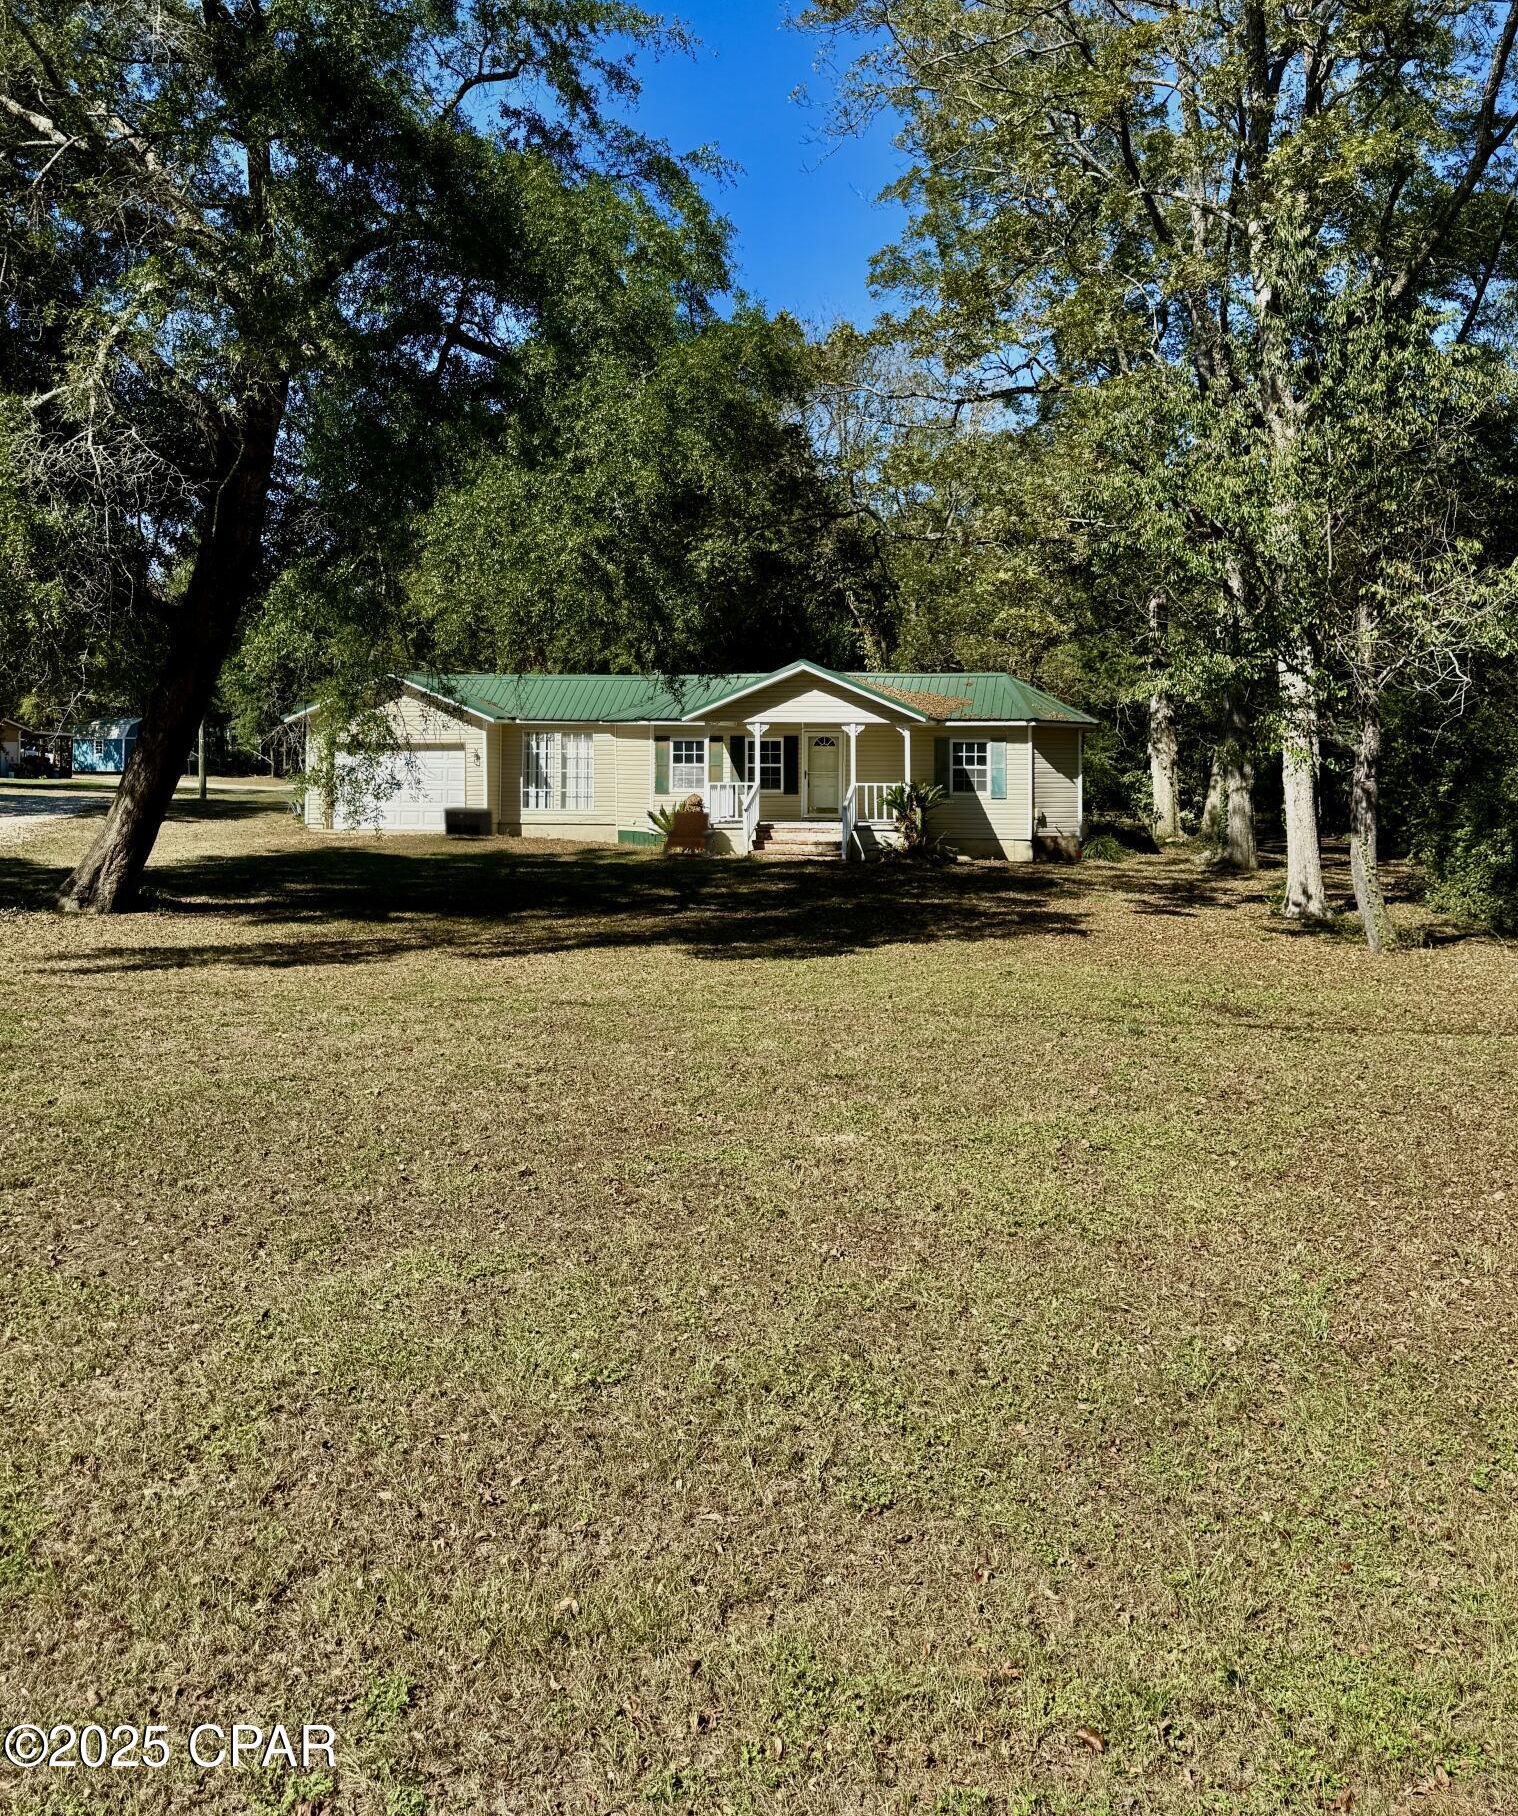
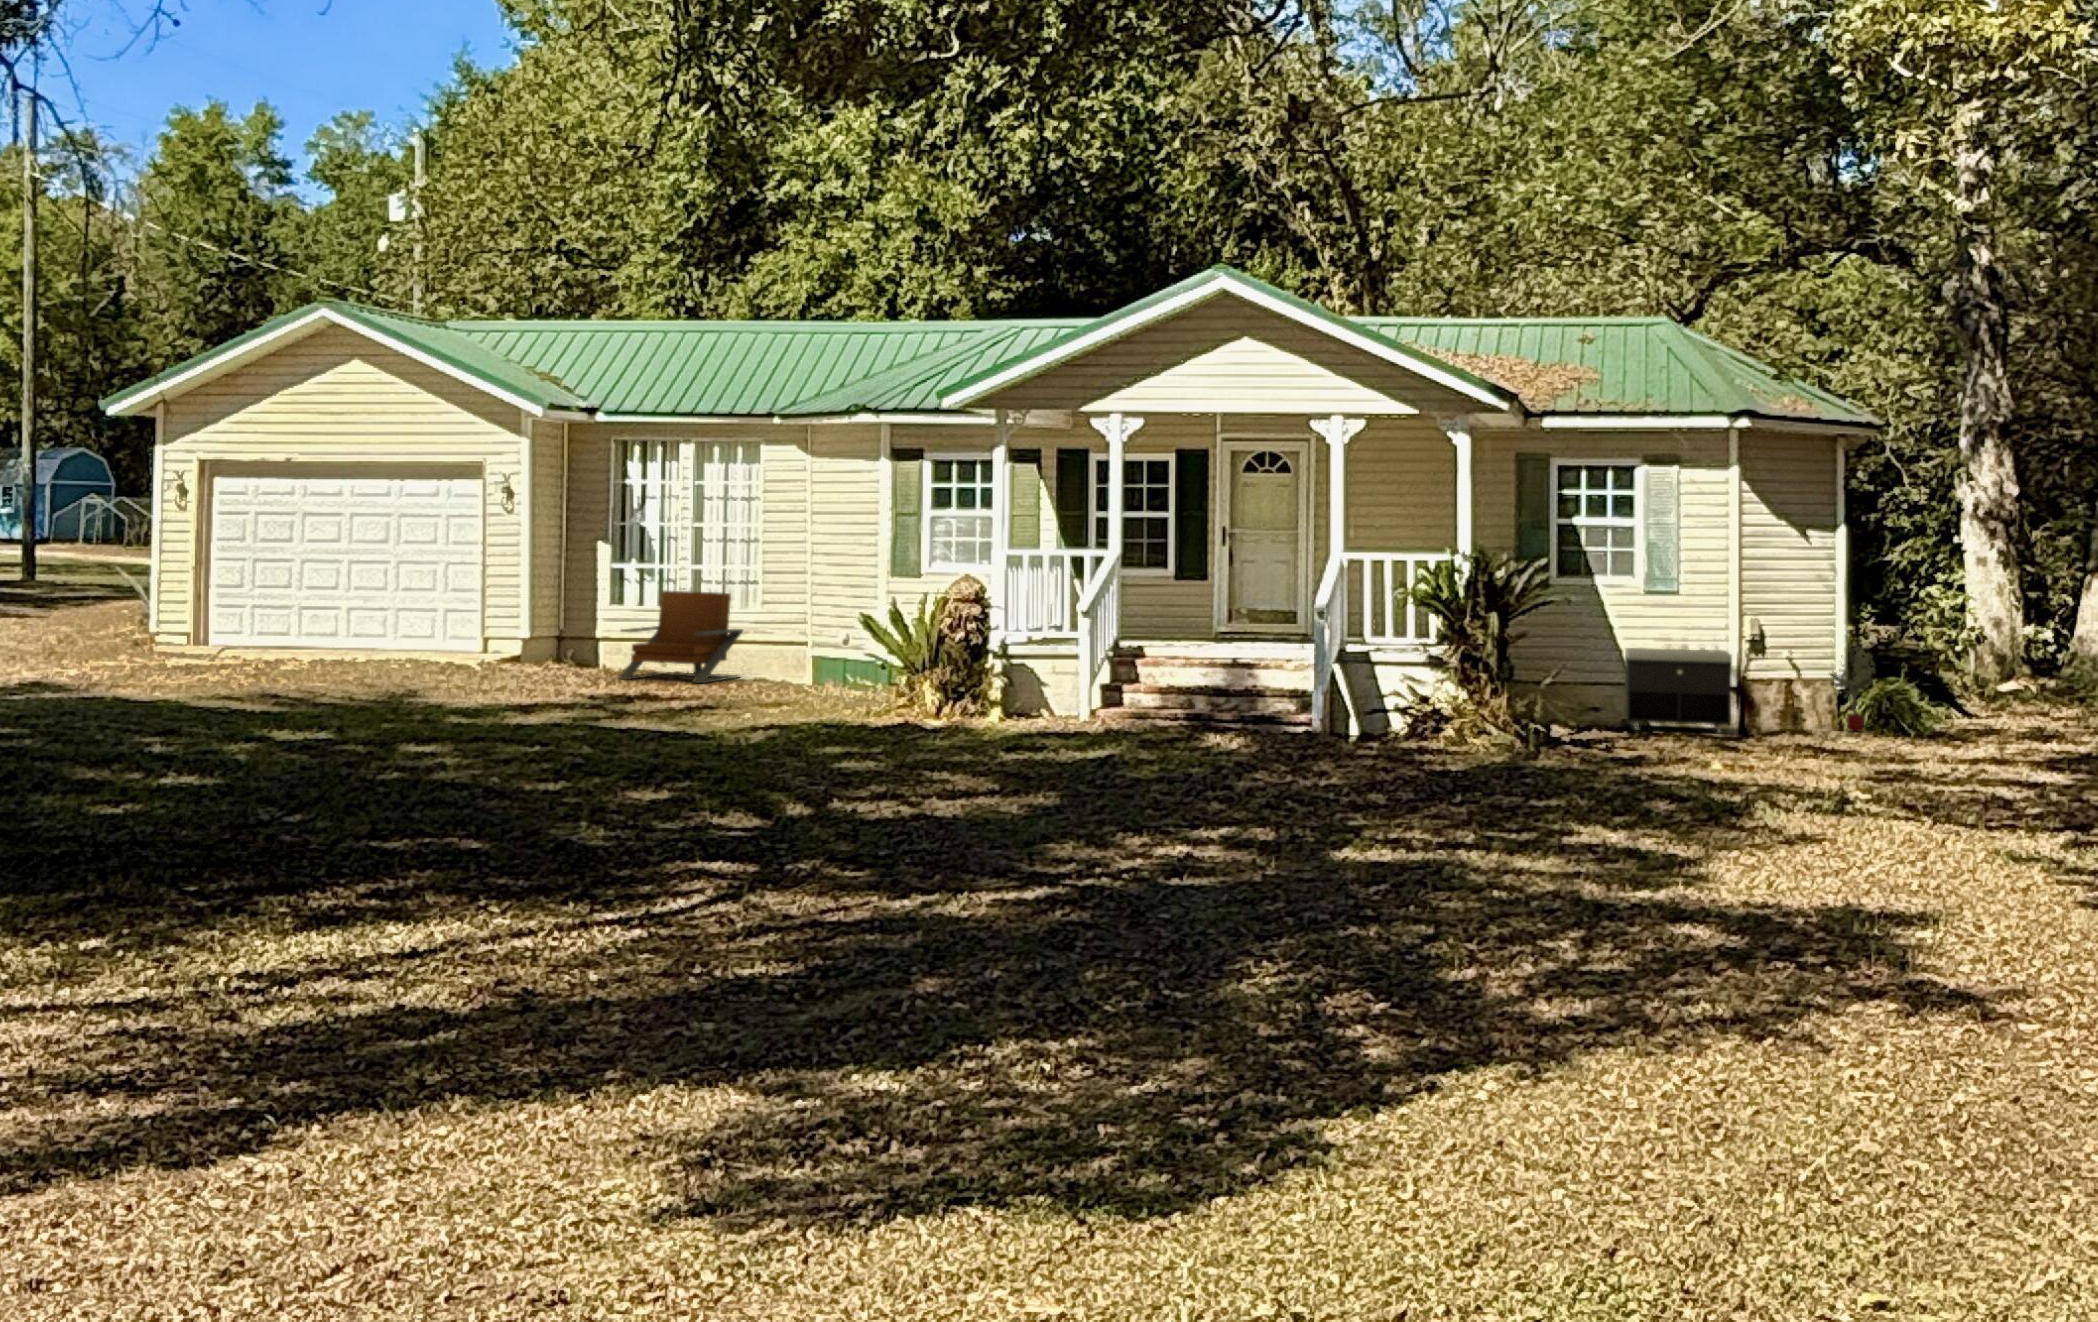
storage bench: present [444,807,493,838] -> present [1624,648,1732,733]
lounge chair: present [661,812,716,858] -> present [619,591,743,683]

